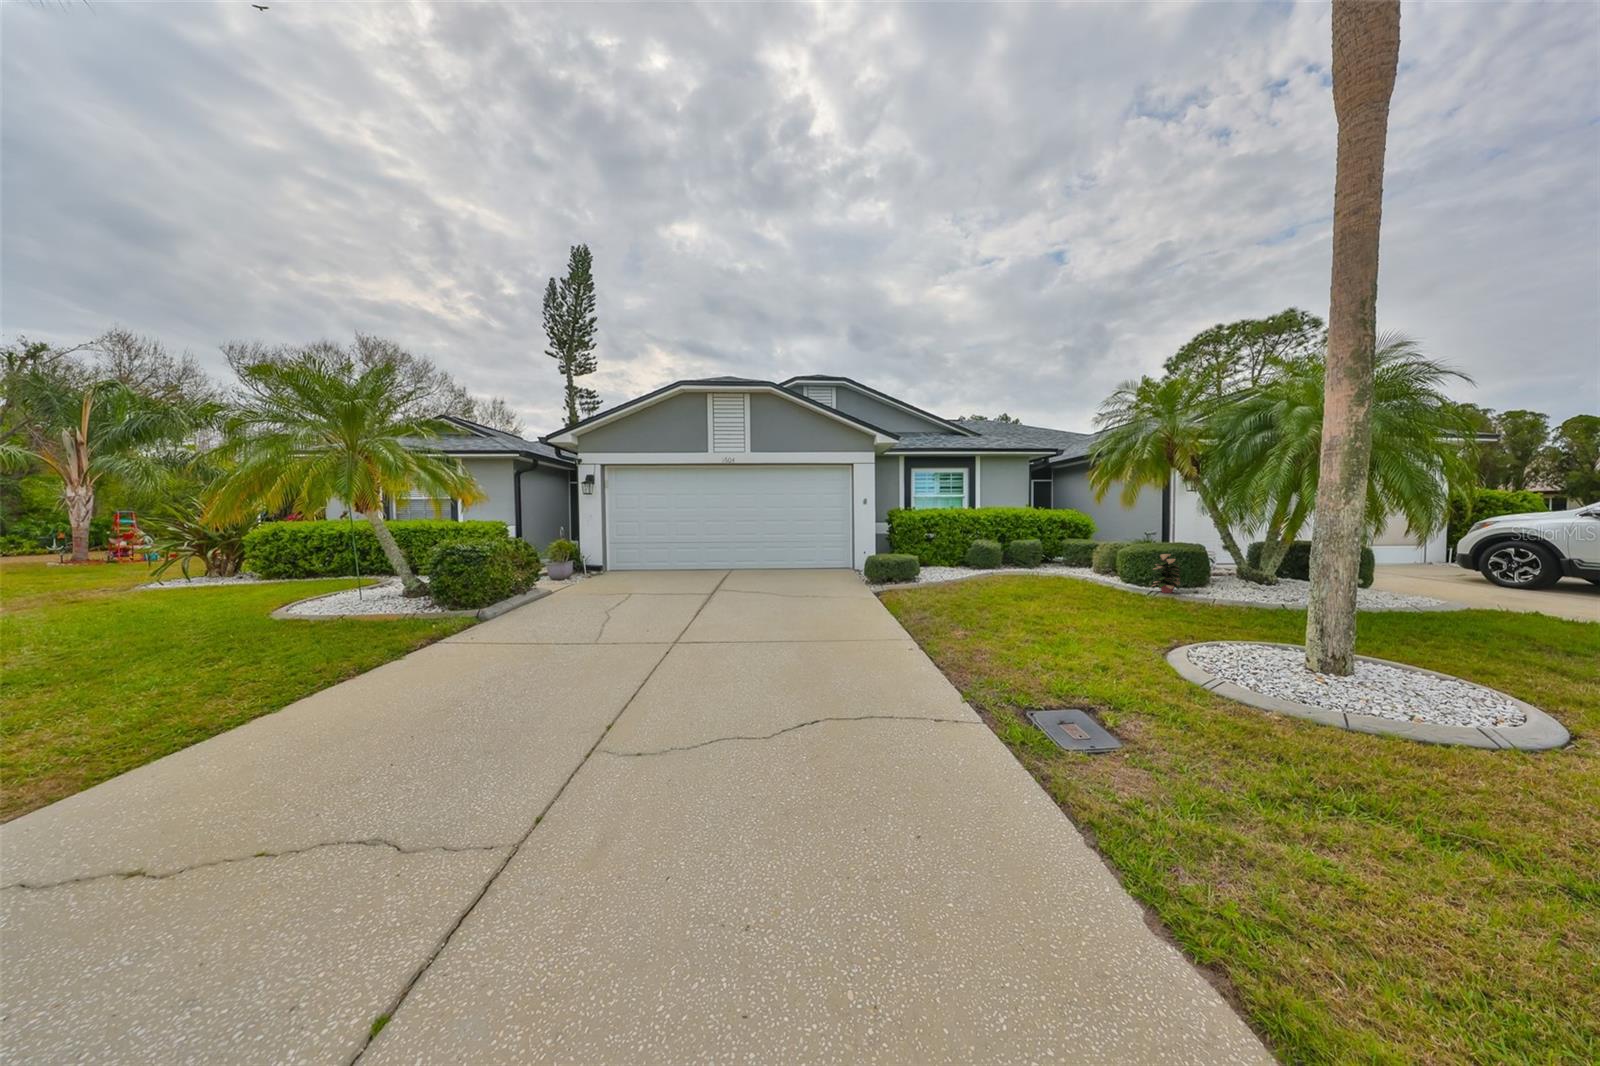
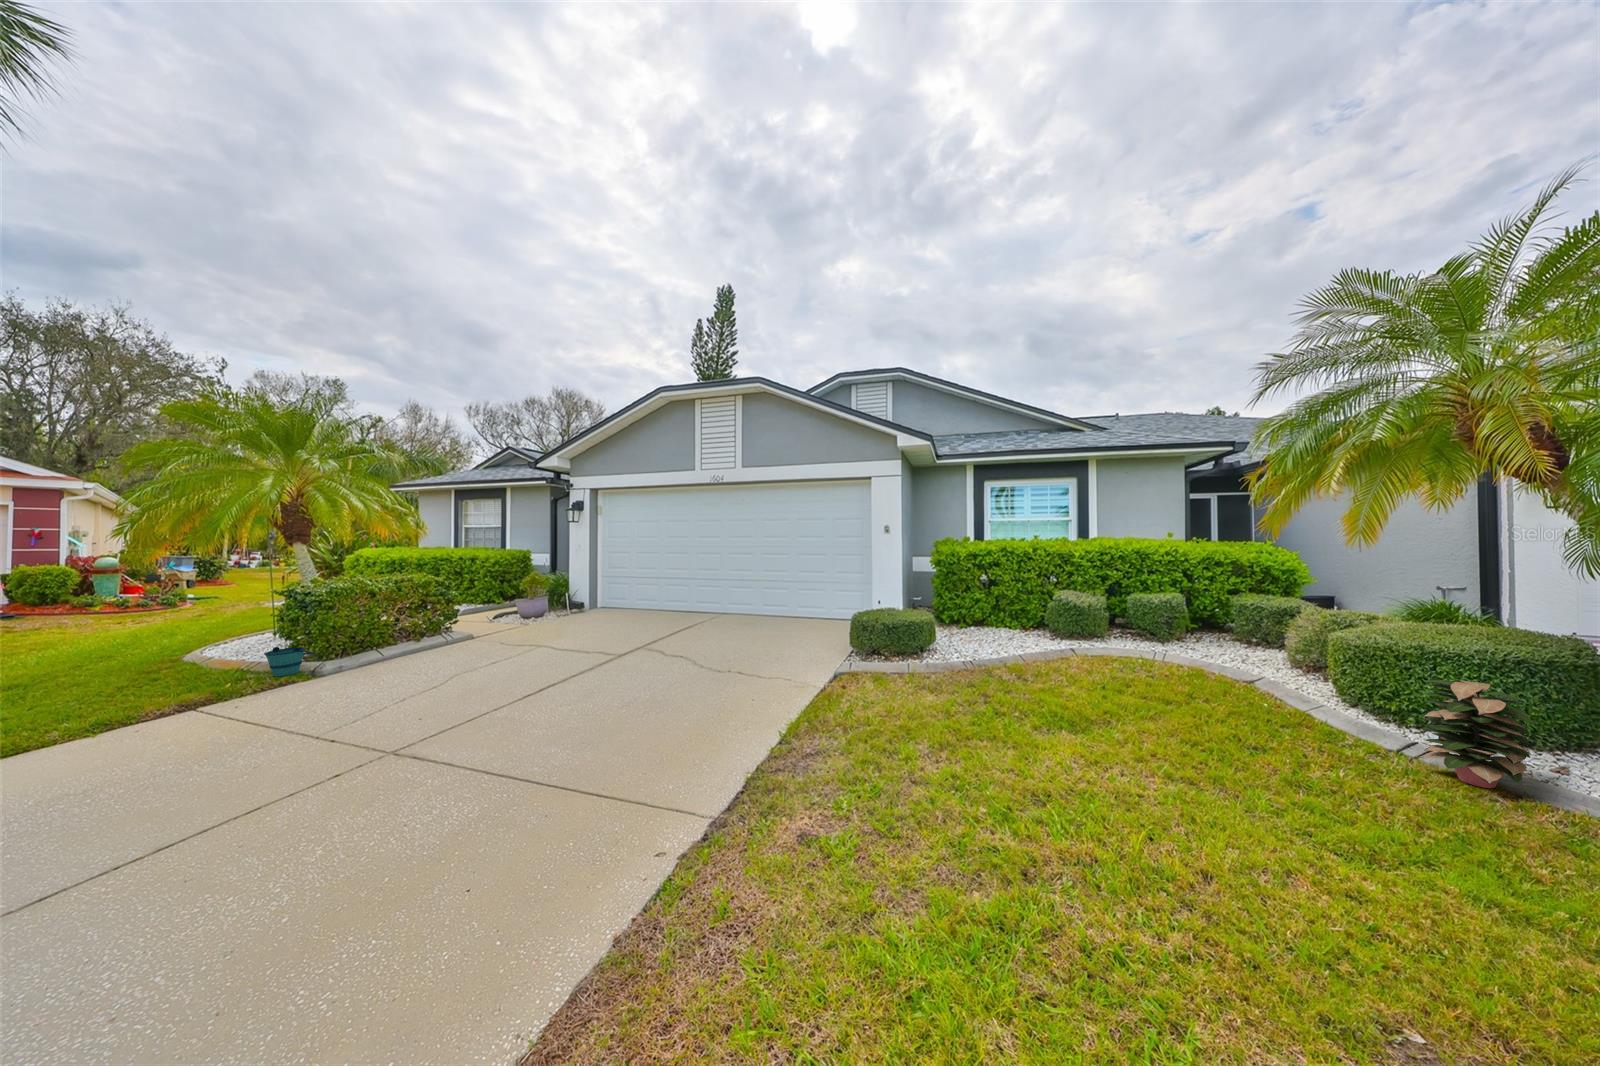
bucket: none [444,594,476,619] -> present [265,647,314,676]

